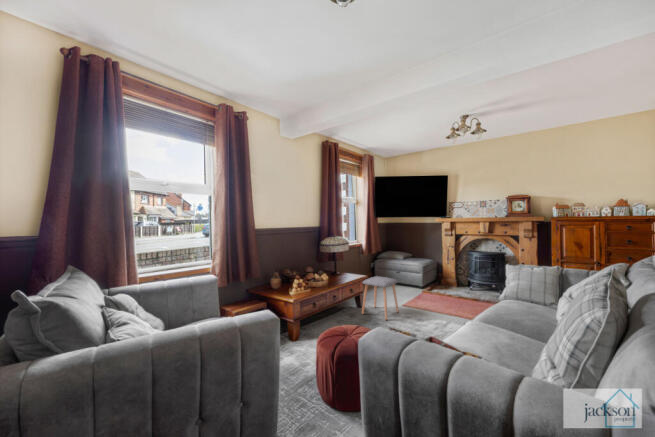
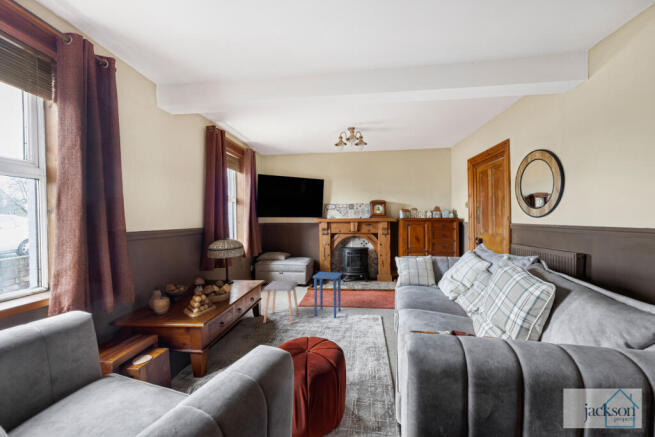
side table: none [412,273,448,324] -> present [313,272,342,318]

